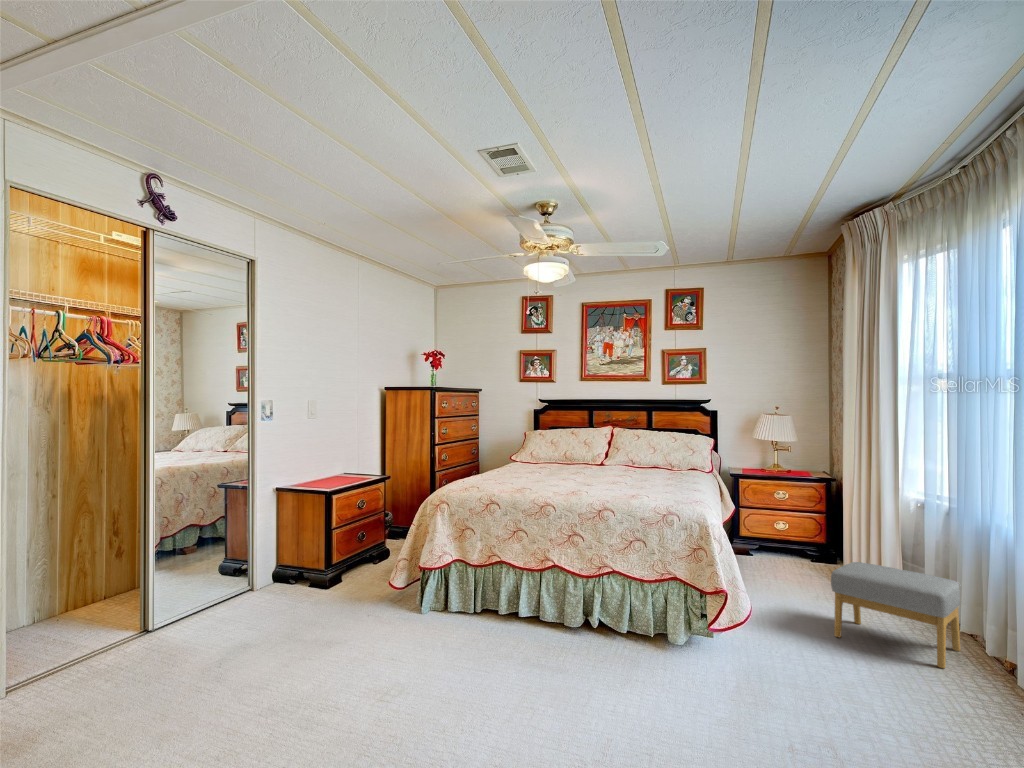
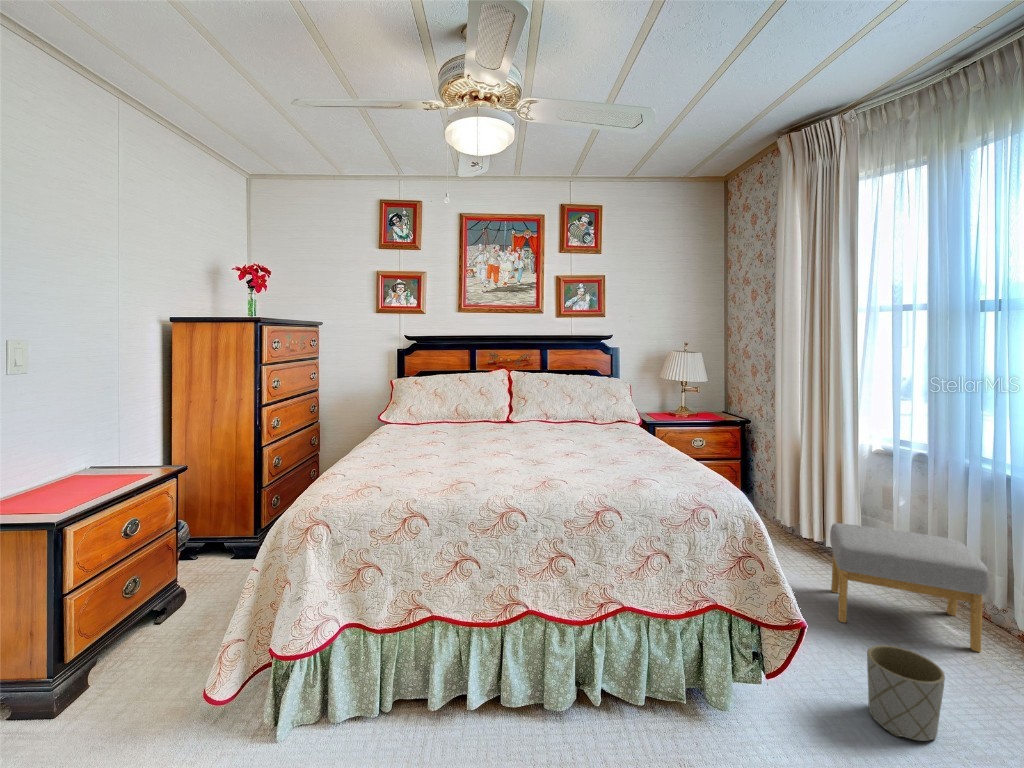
planter: none [784,625,833,688] -> present [867,645,945,741]

